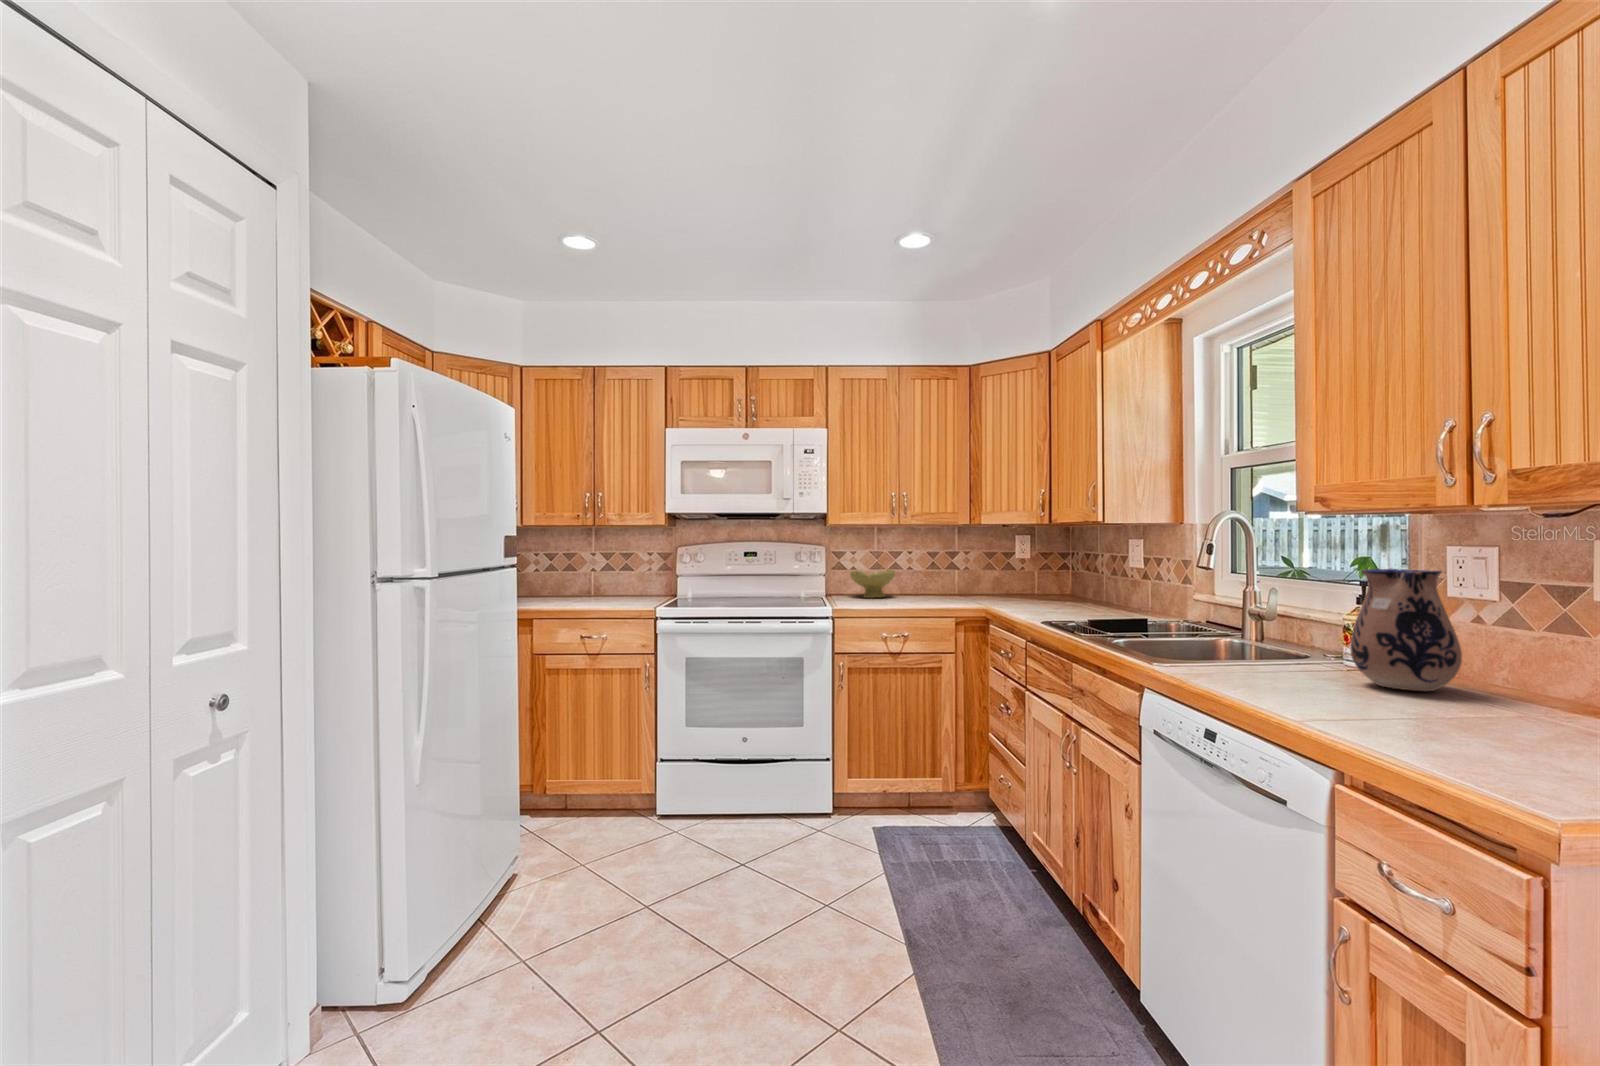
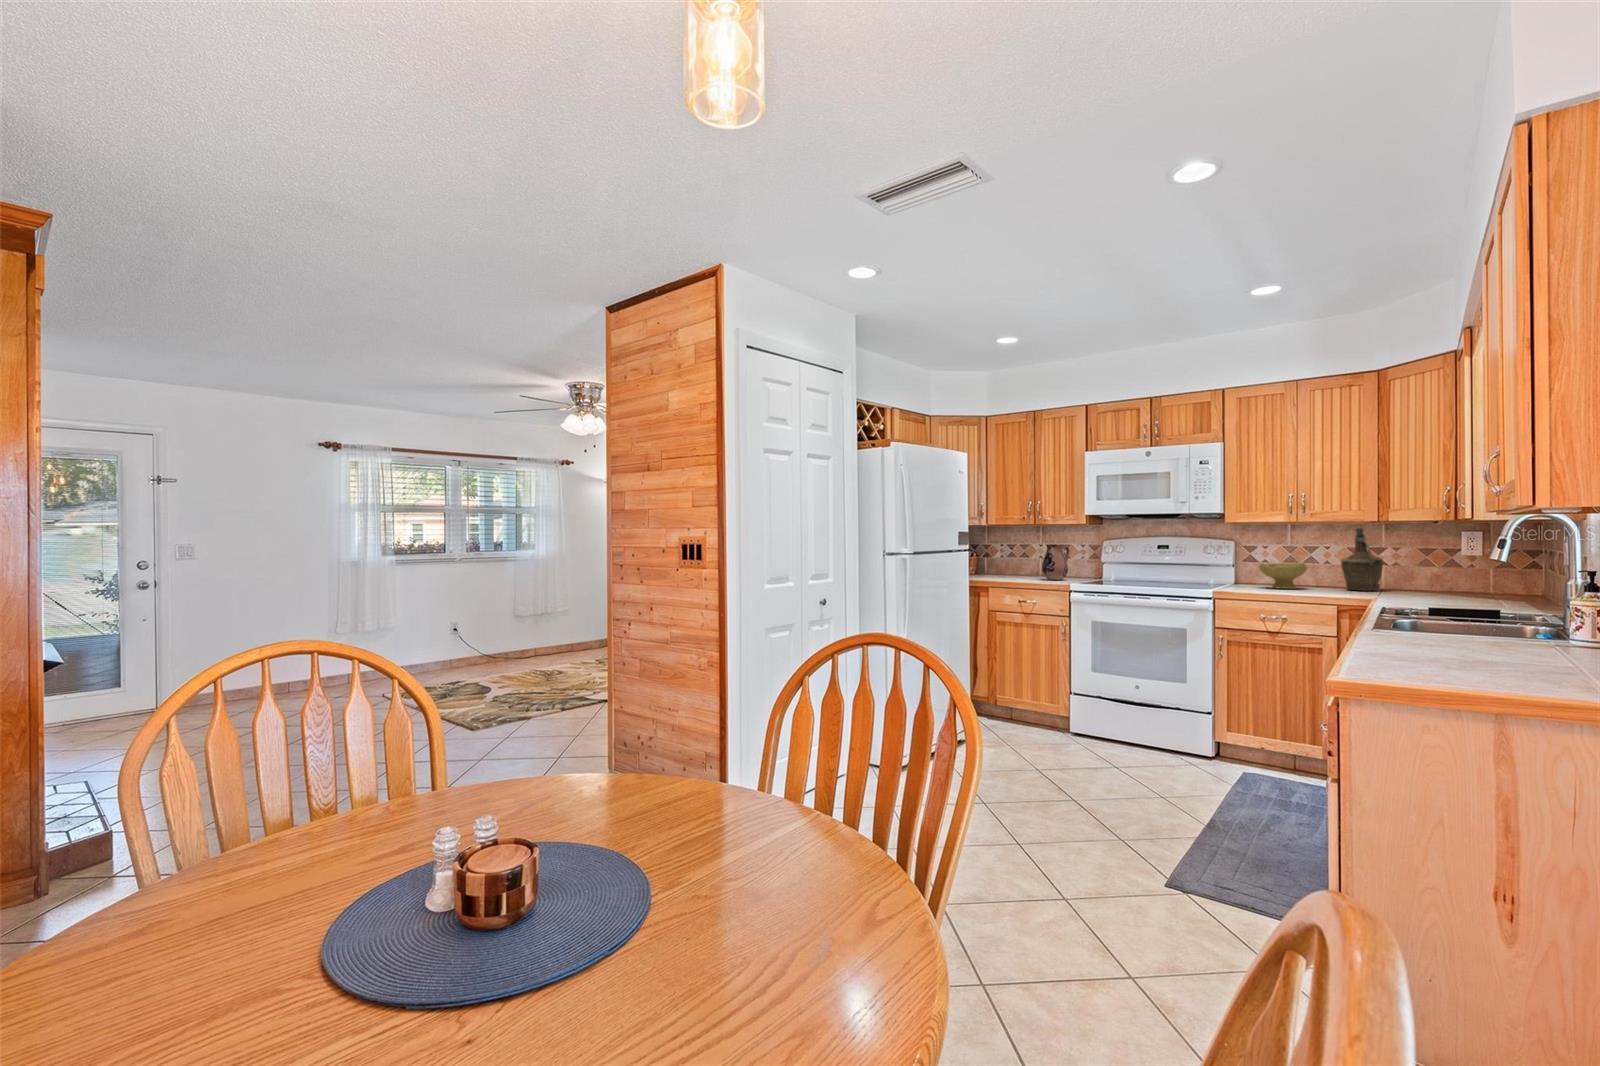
bottle: none [920,532,956,596] -> present [1341,528,1383,591]
ceramic pitcher: present [1350,569,1462,691] -> present [1042,545,1070,580]

